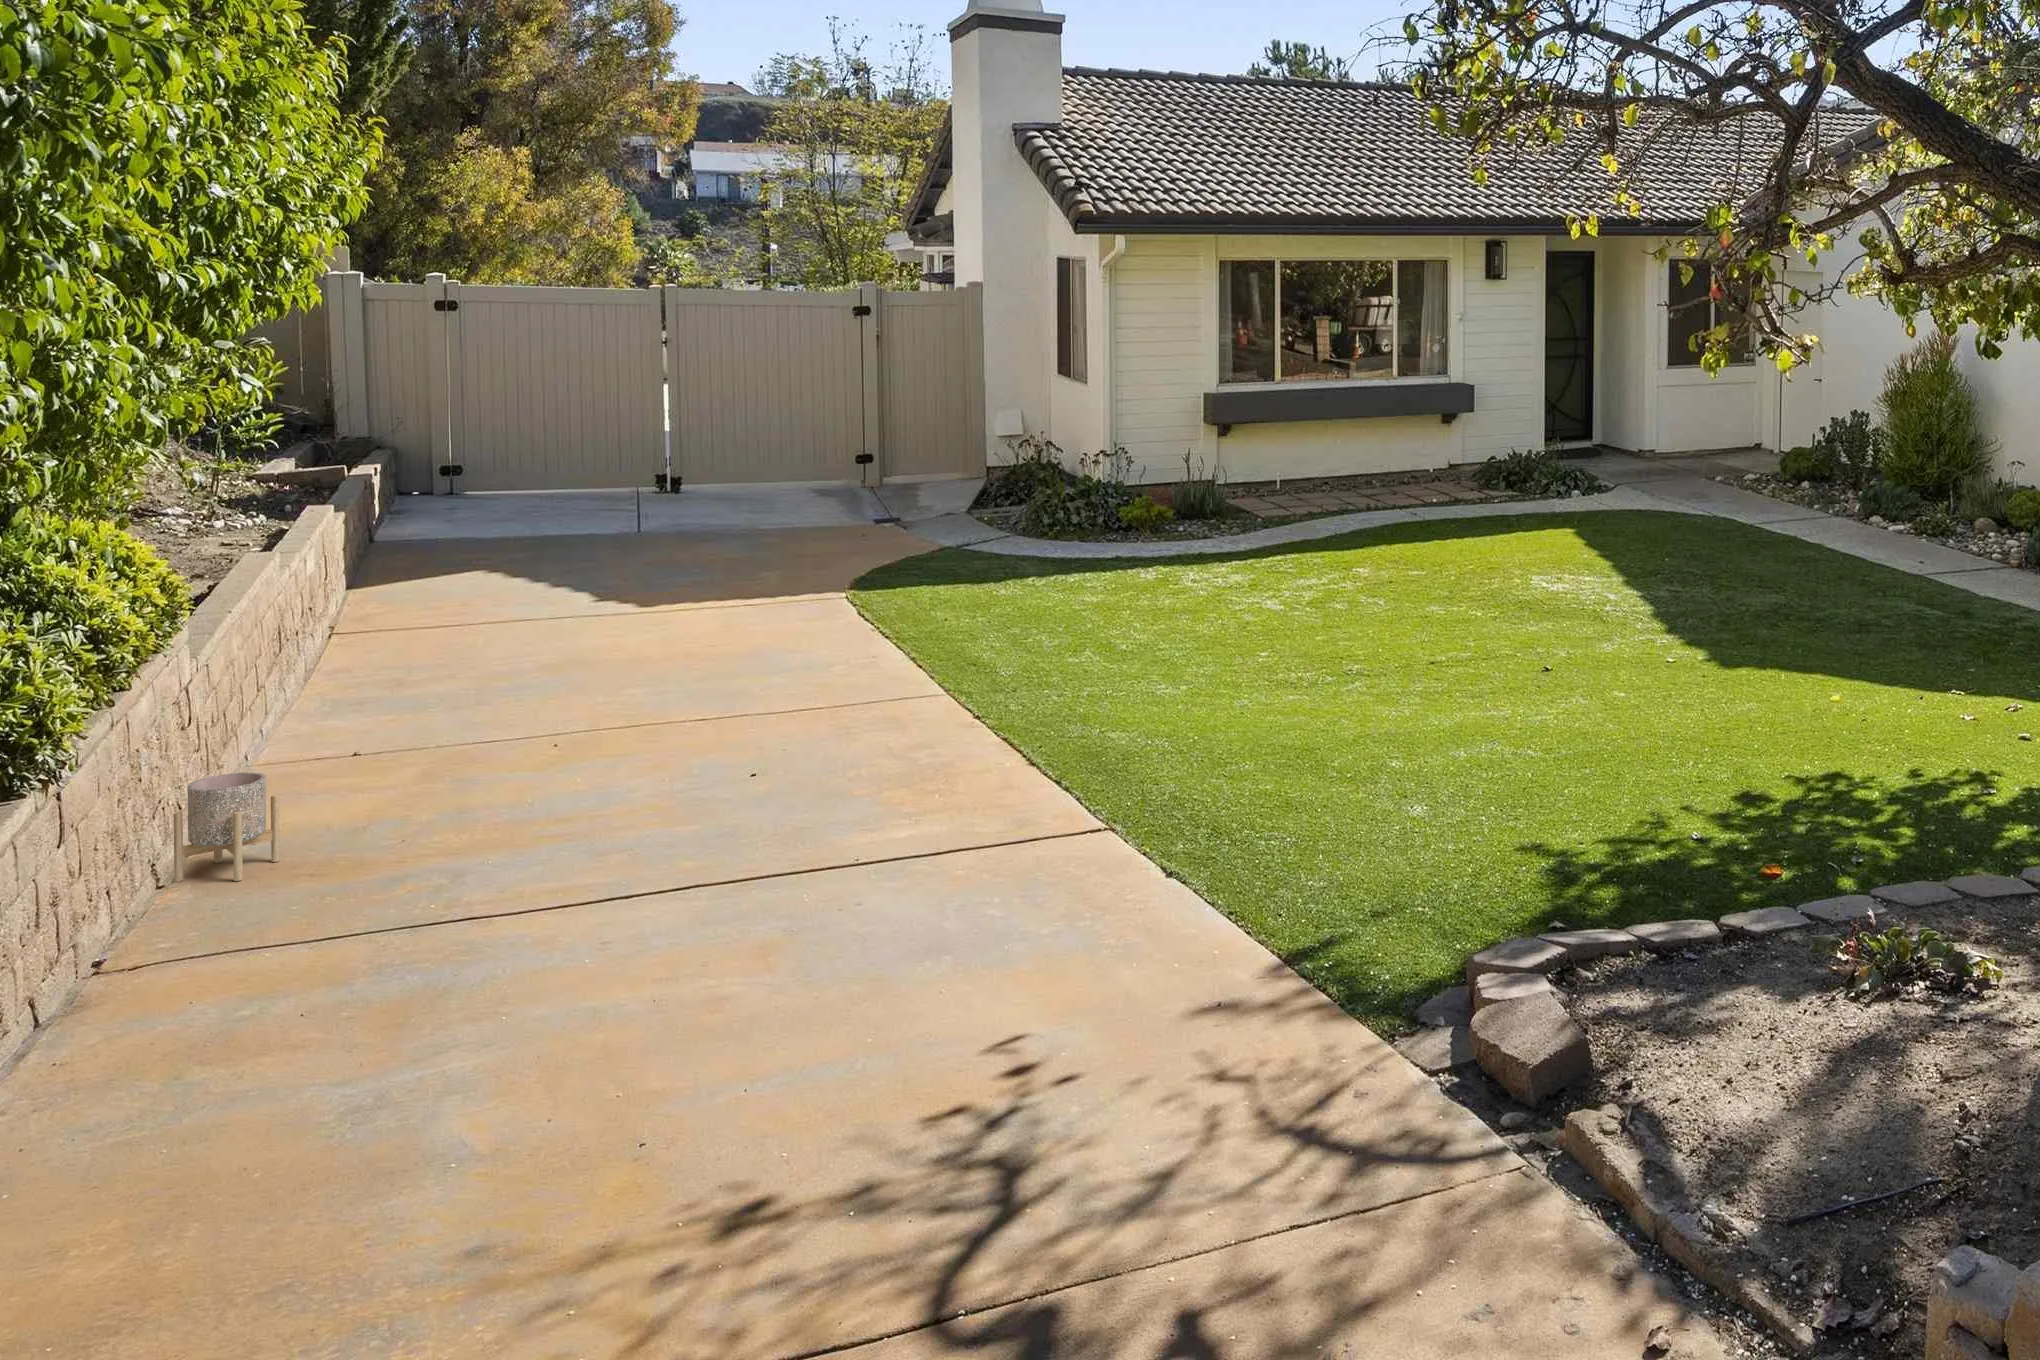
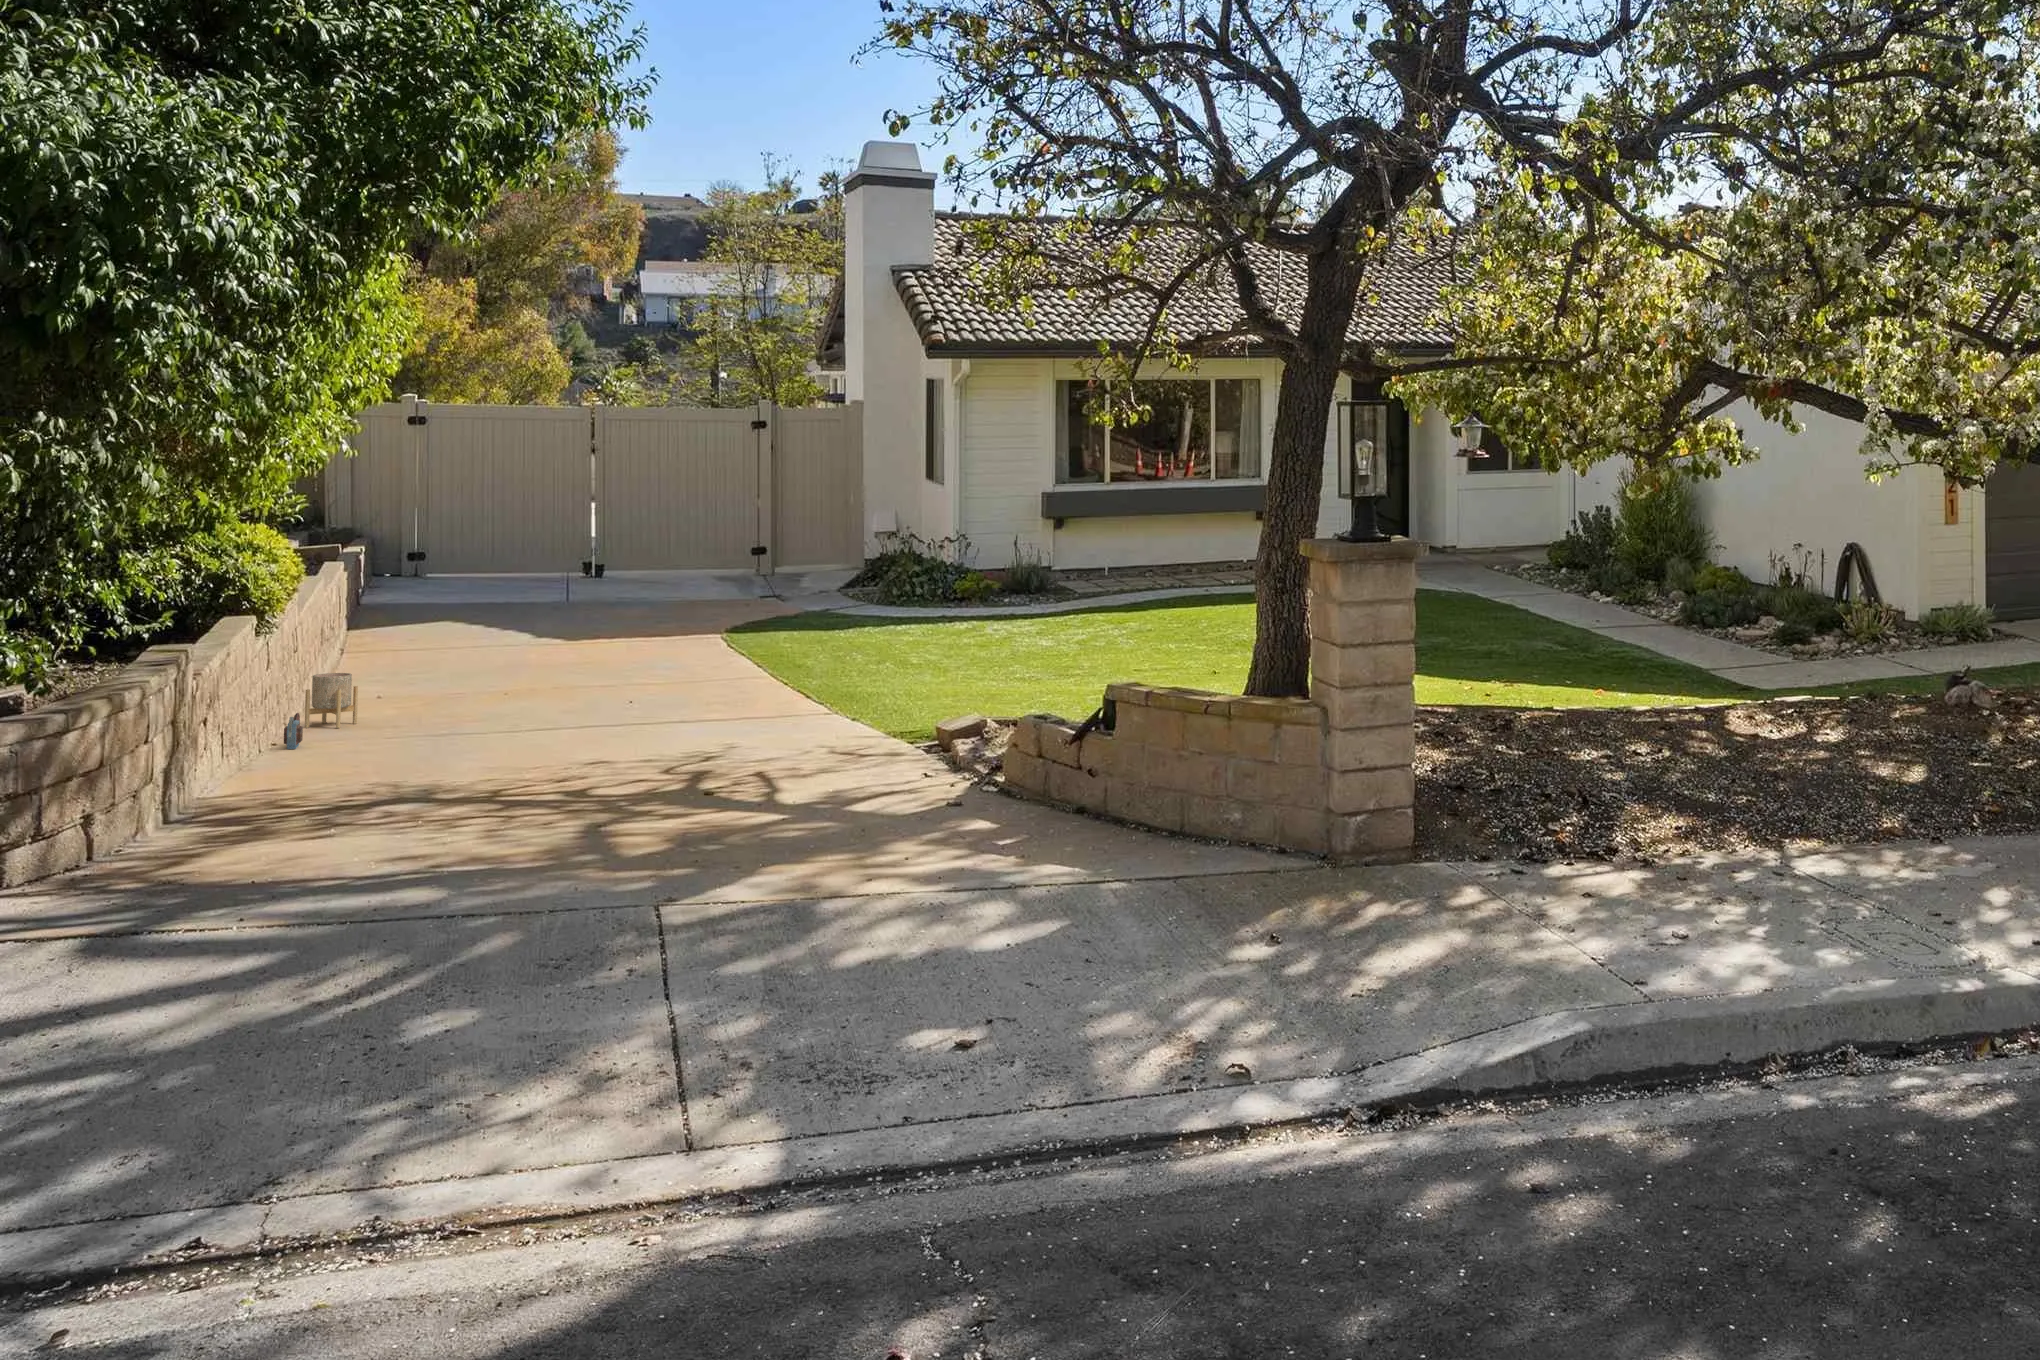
watering can: none [95,889,140,978] -> present [284,713,303,749]

